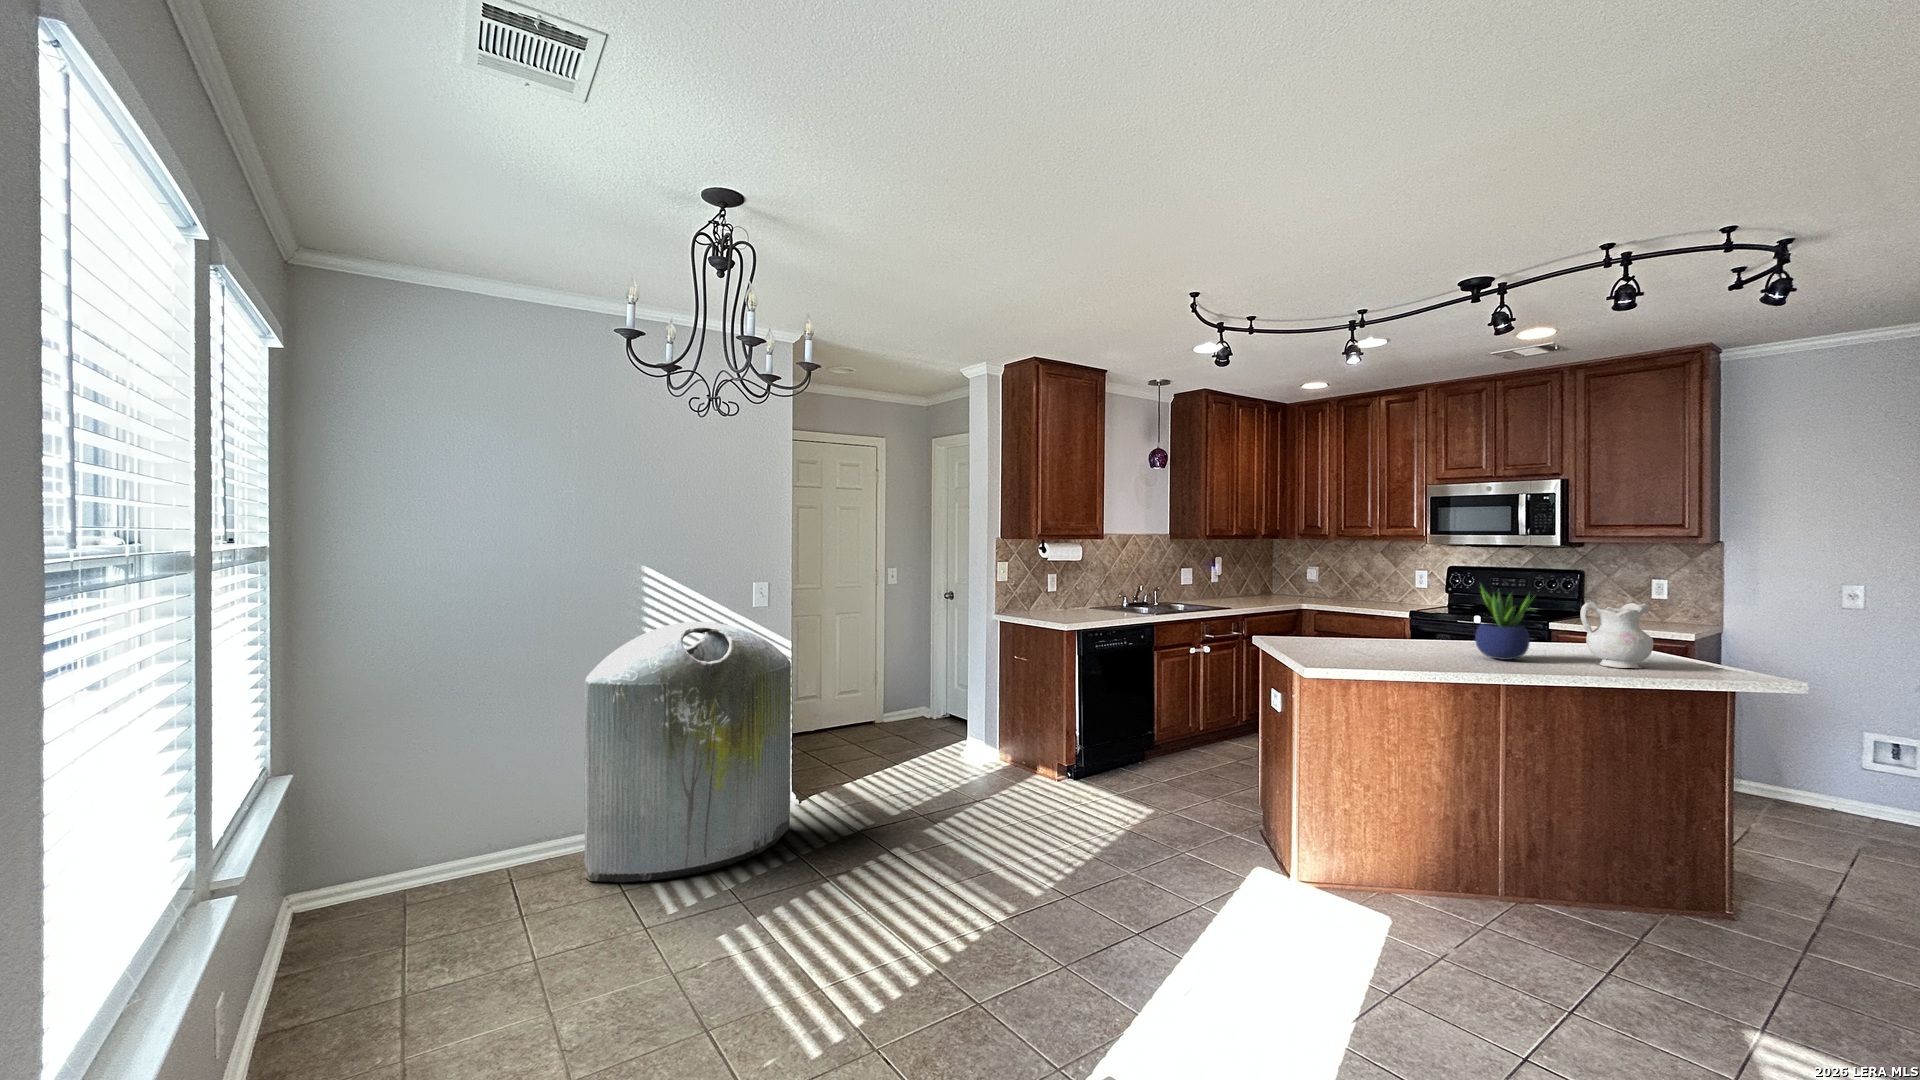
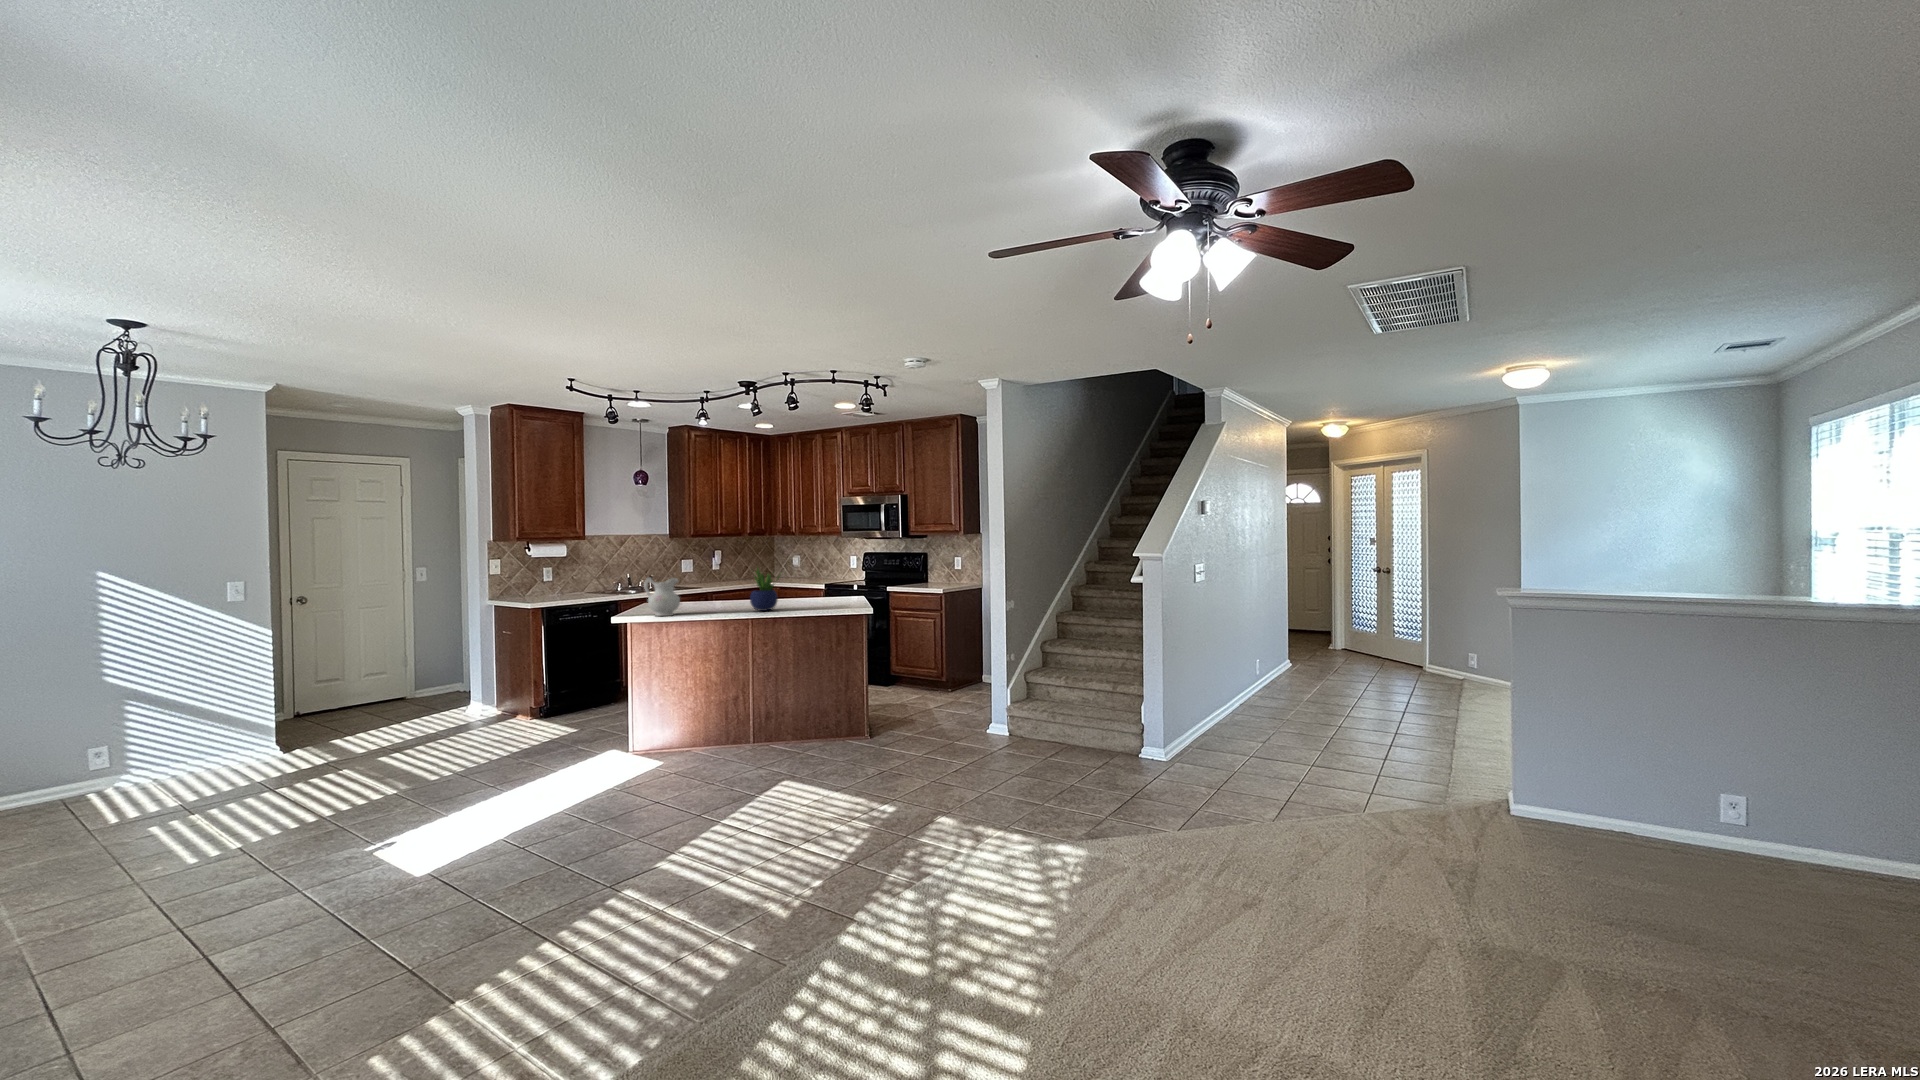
ceramic pitcher: present [1580,600,1654,669] -> present [644,577,680,616]
trash can: present [584,622,791,882] -> none [31,616,256,820]

